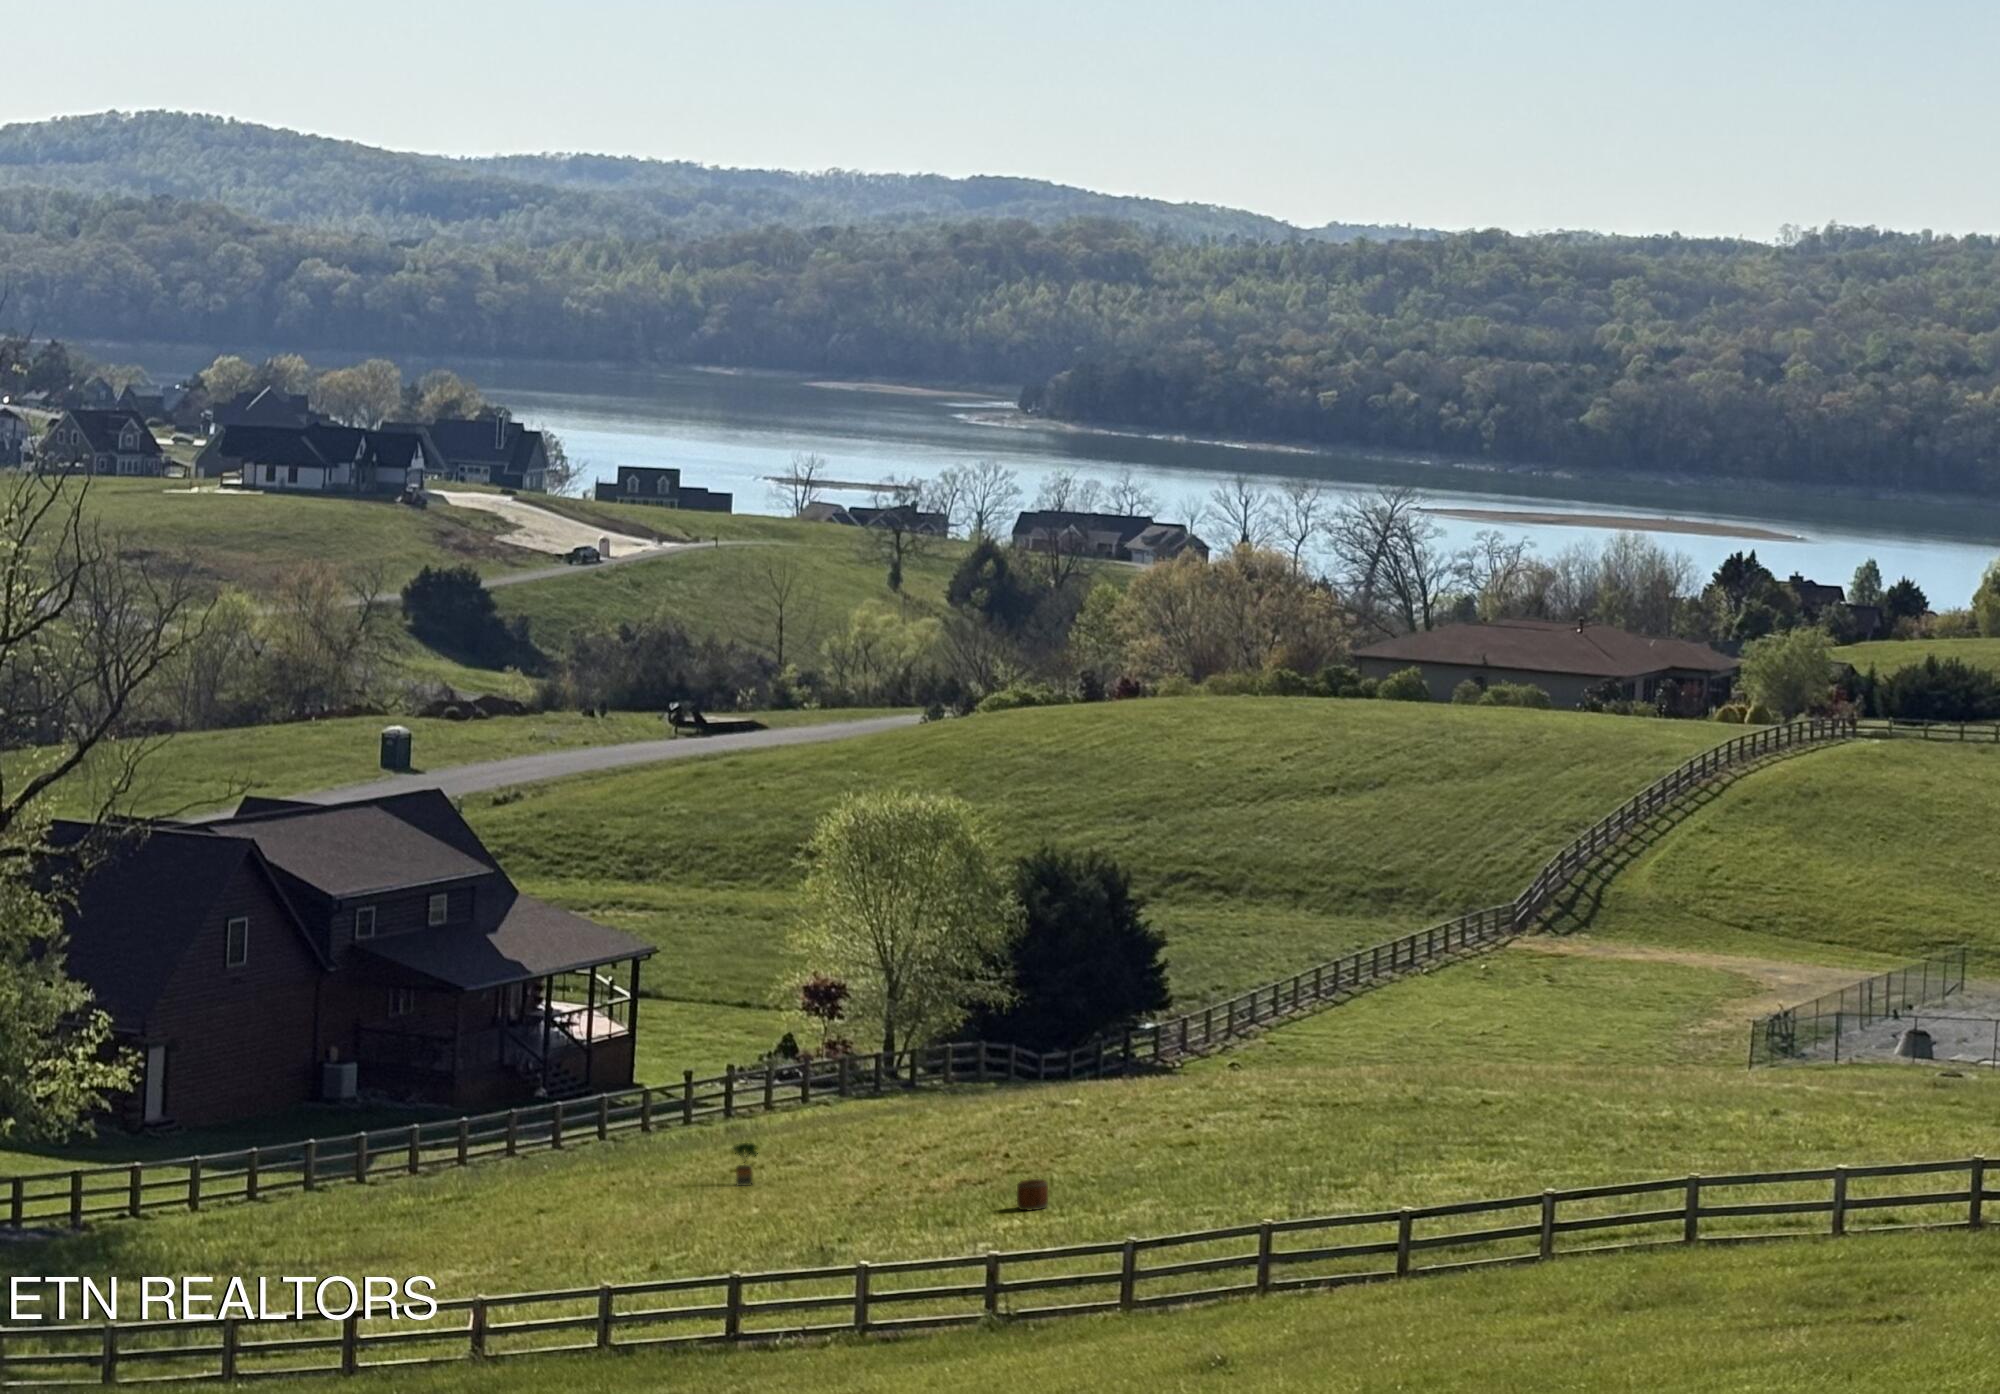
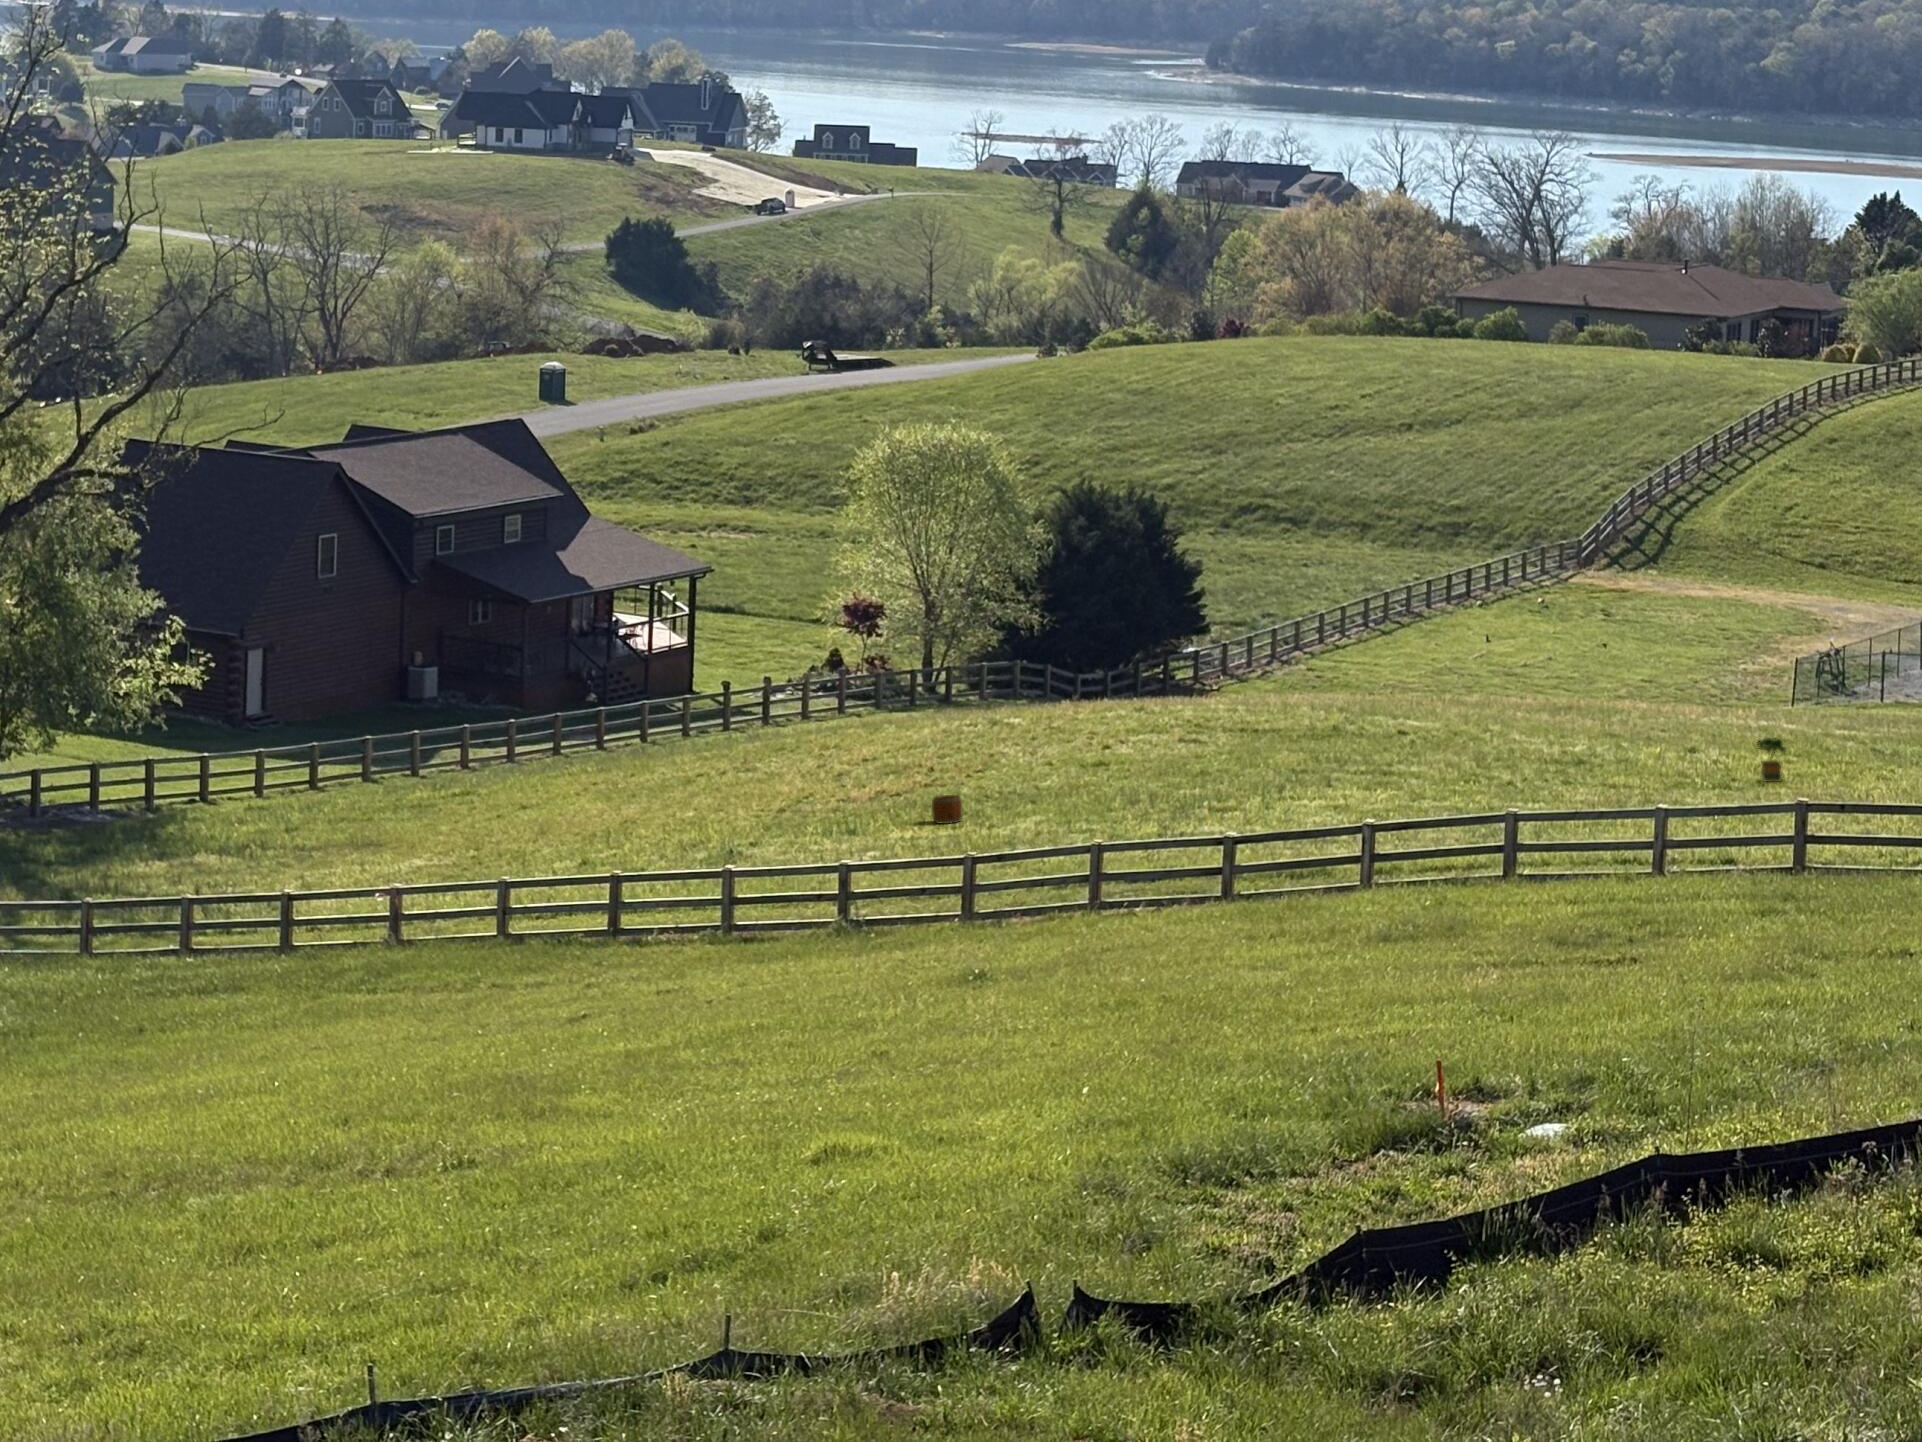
potted tree: present [733,1143,758,1186] -> present [1757,738,1786,782]

